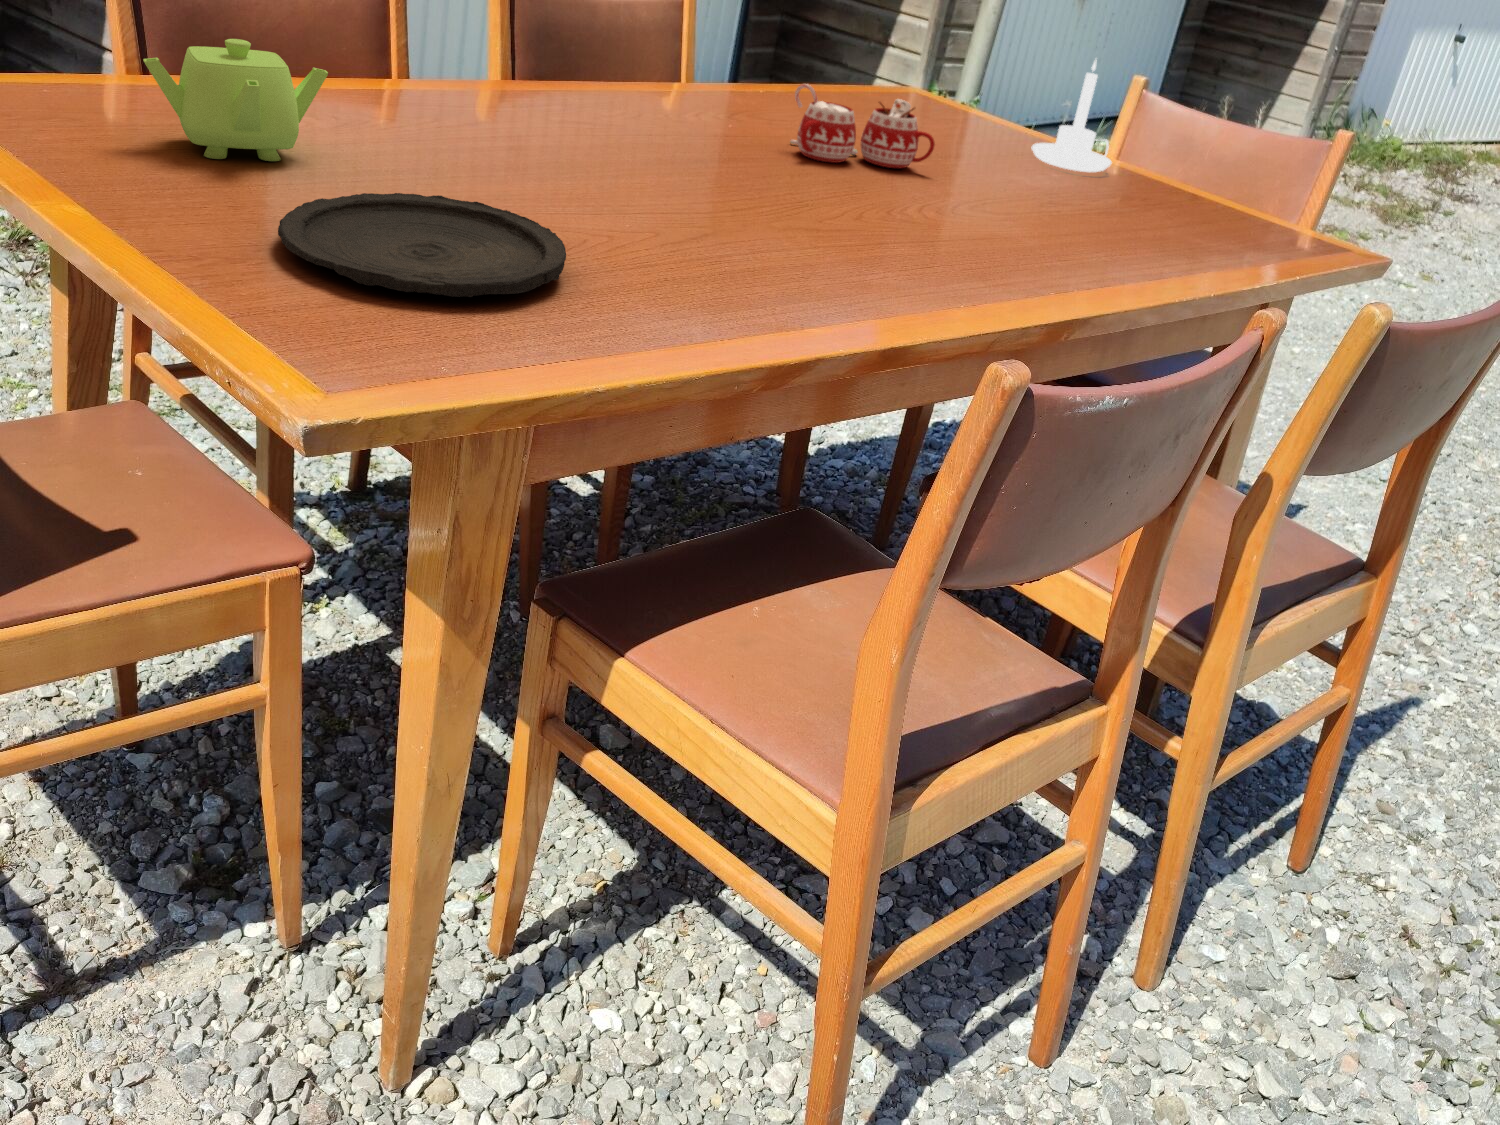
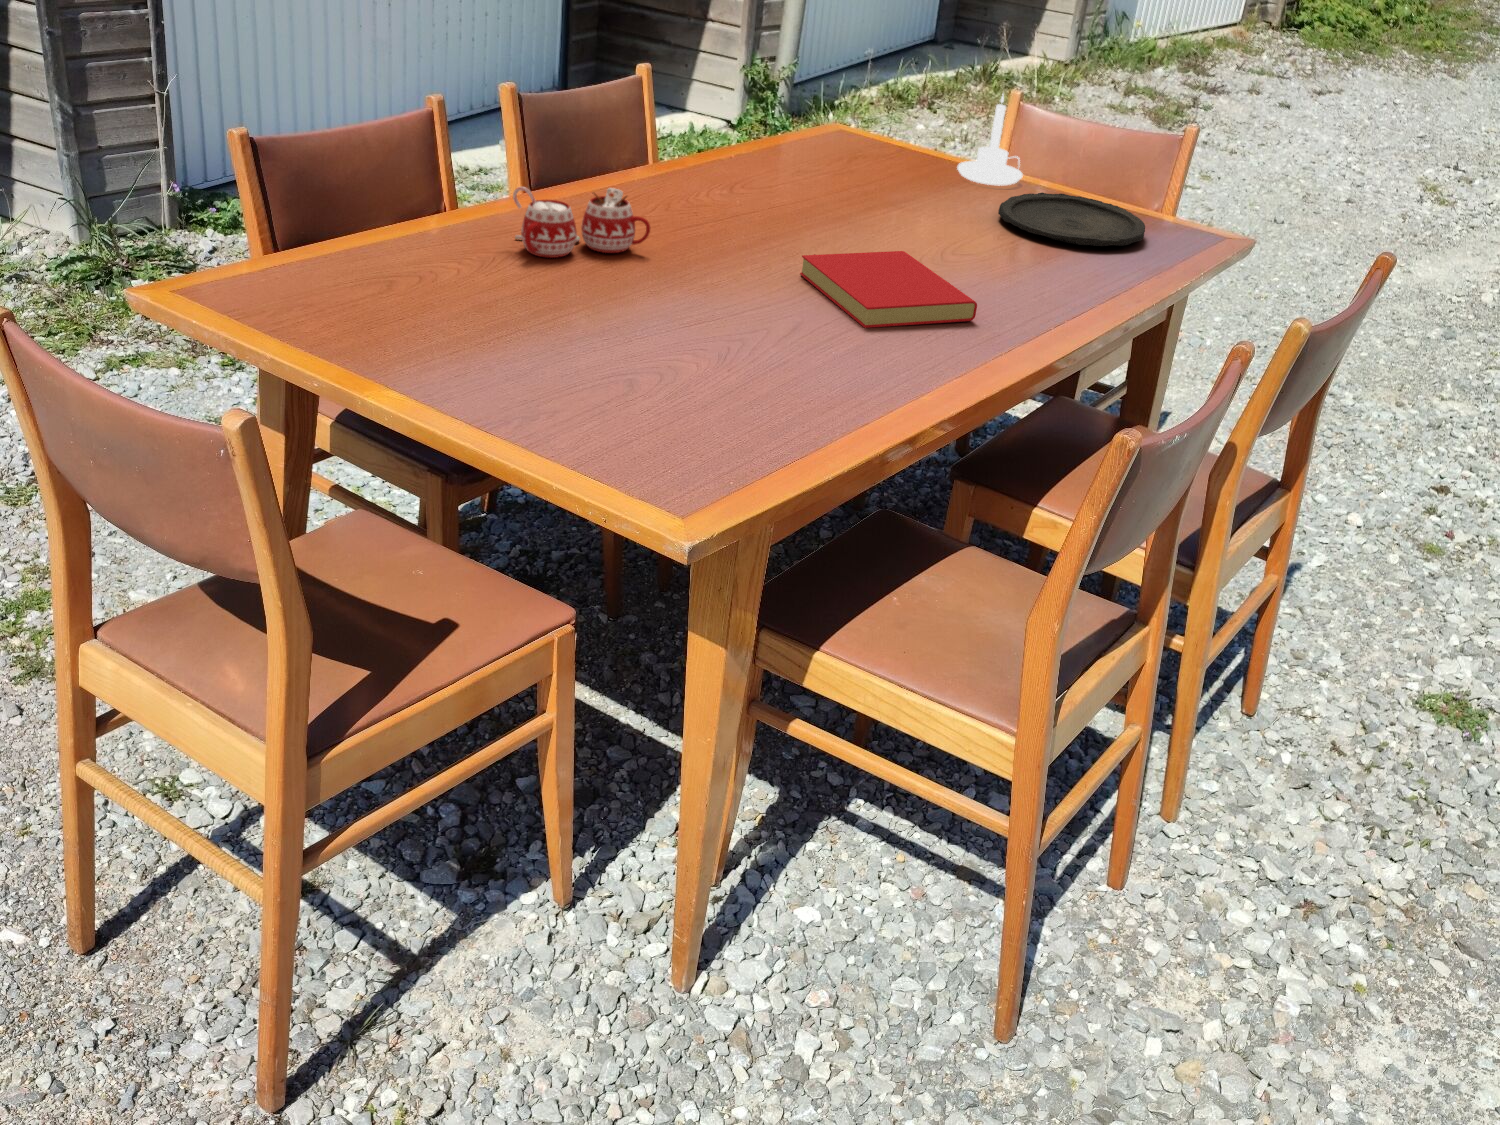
teapot: present [143,39,328,161] -> none [362,212,492,309]
mug: present [790,84,935,168] -> present [513,187,650,258]
book: none [745,179,946,276] -> present [800,251,977,328]
plate: present [278,193,566,297] -> present [998,193,1145,246]

